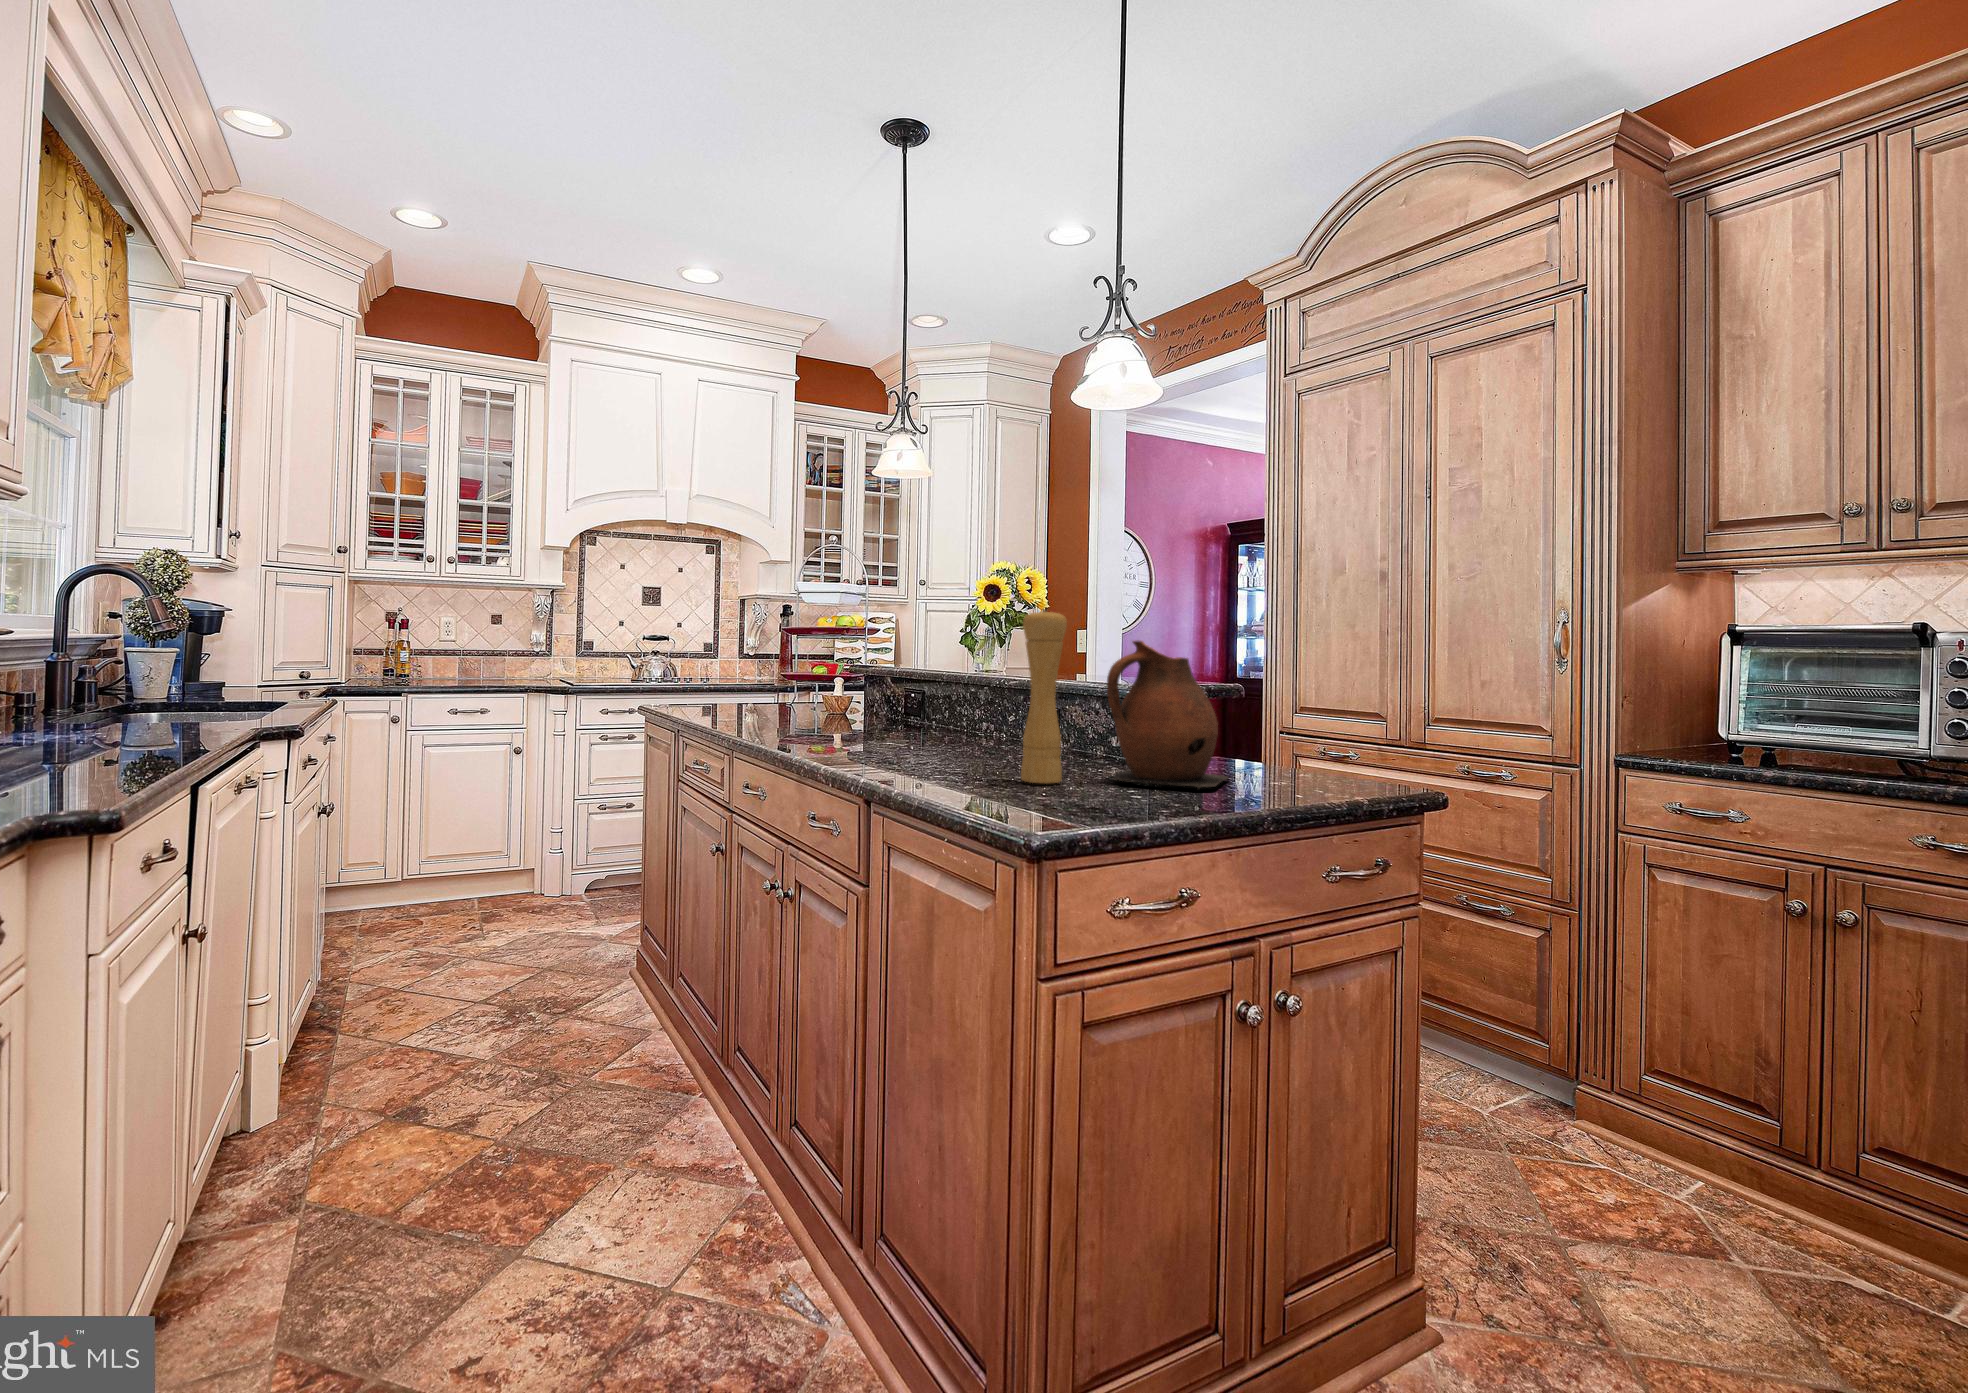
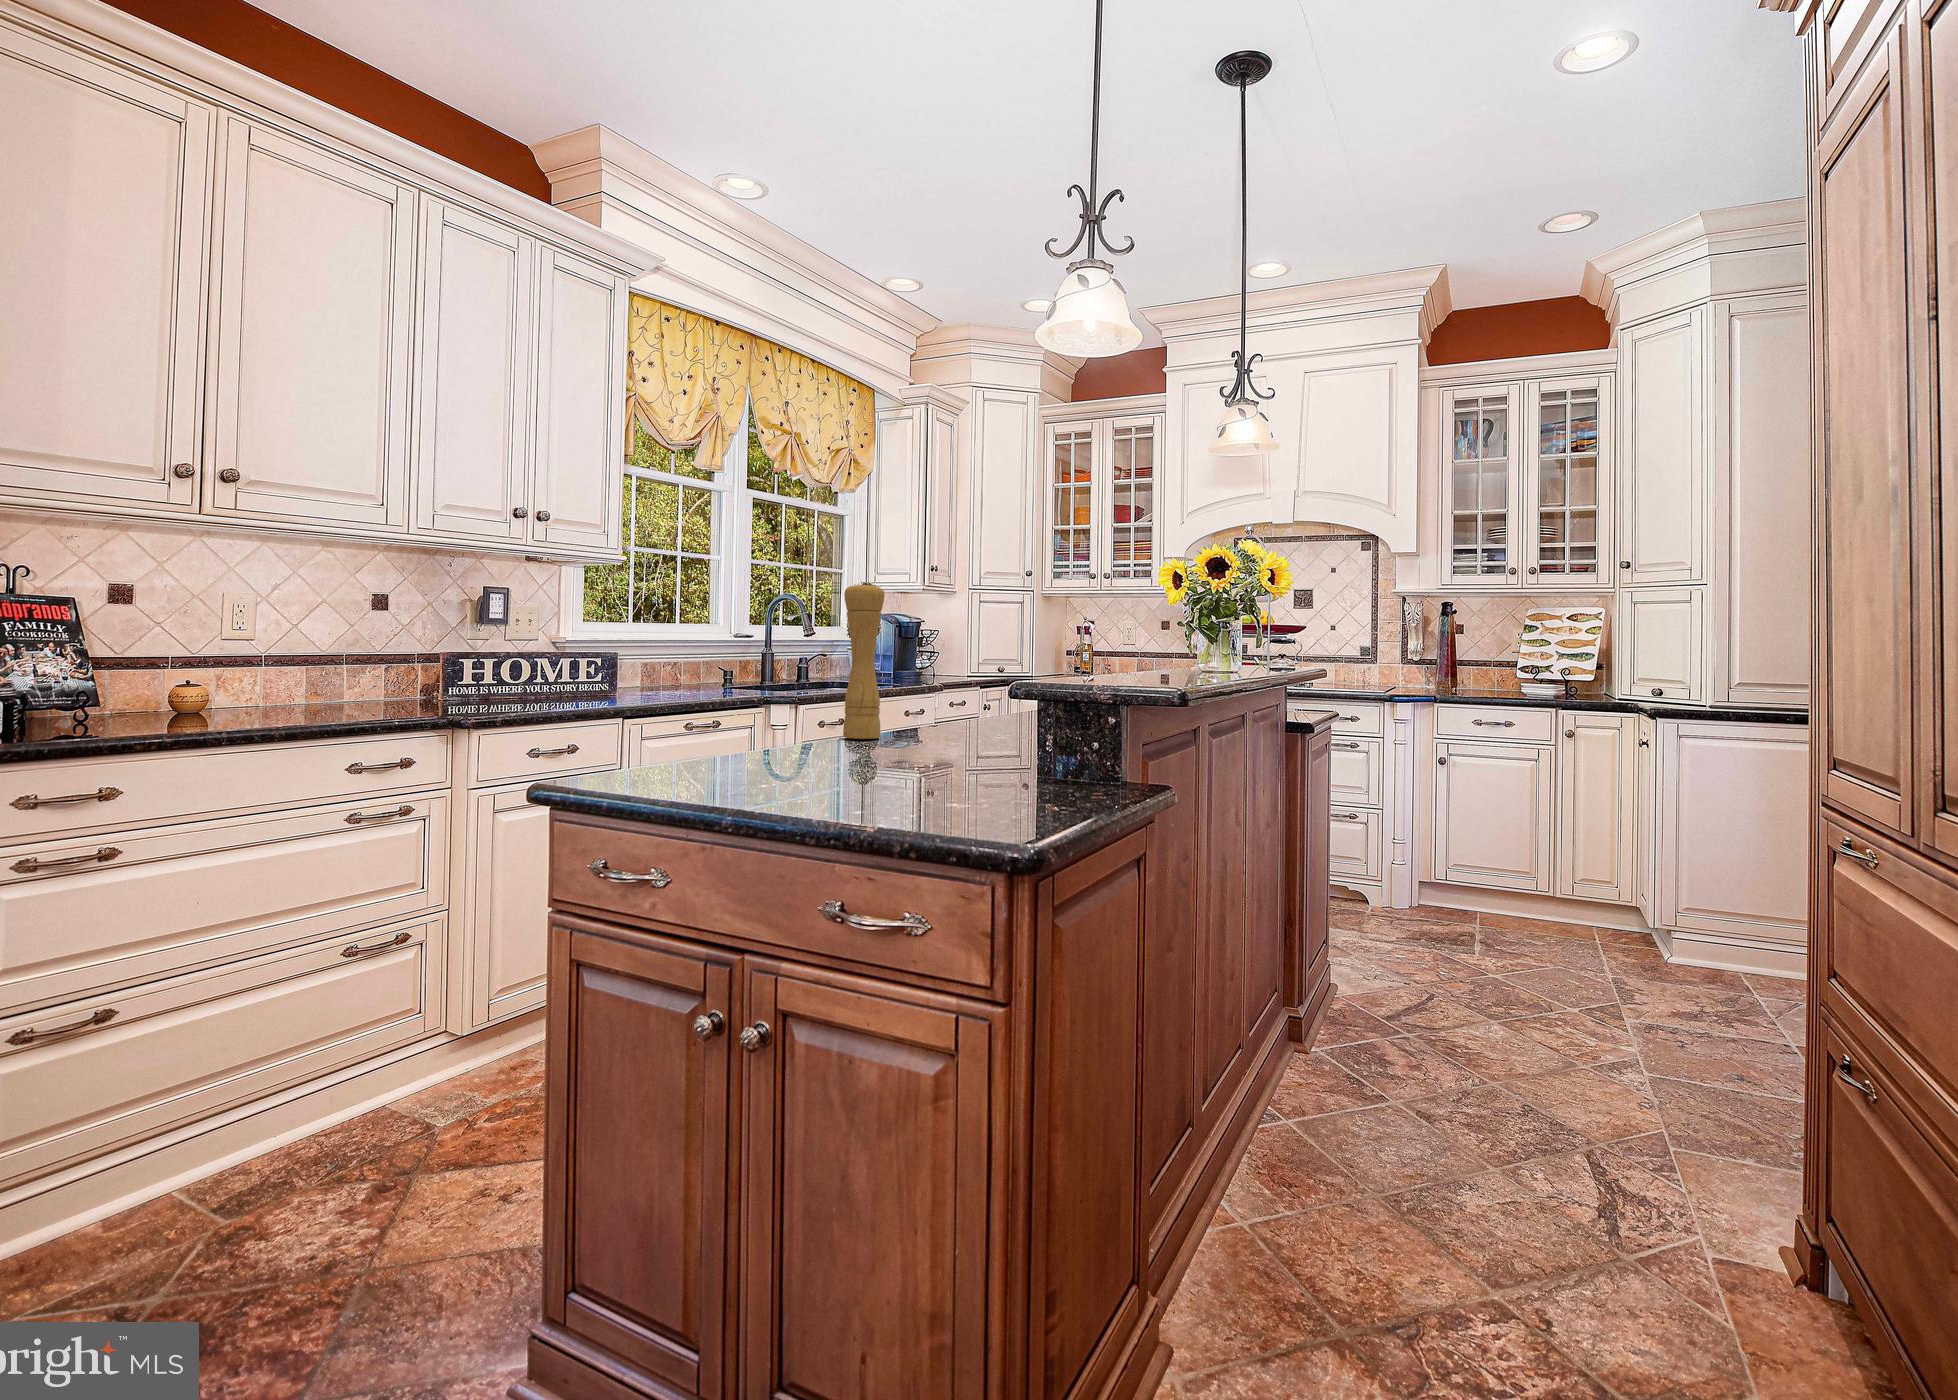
ceramic pitcher: present [1107,640,1229,789] -> none [887,607,1011,752]

